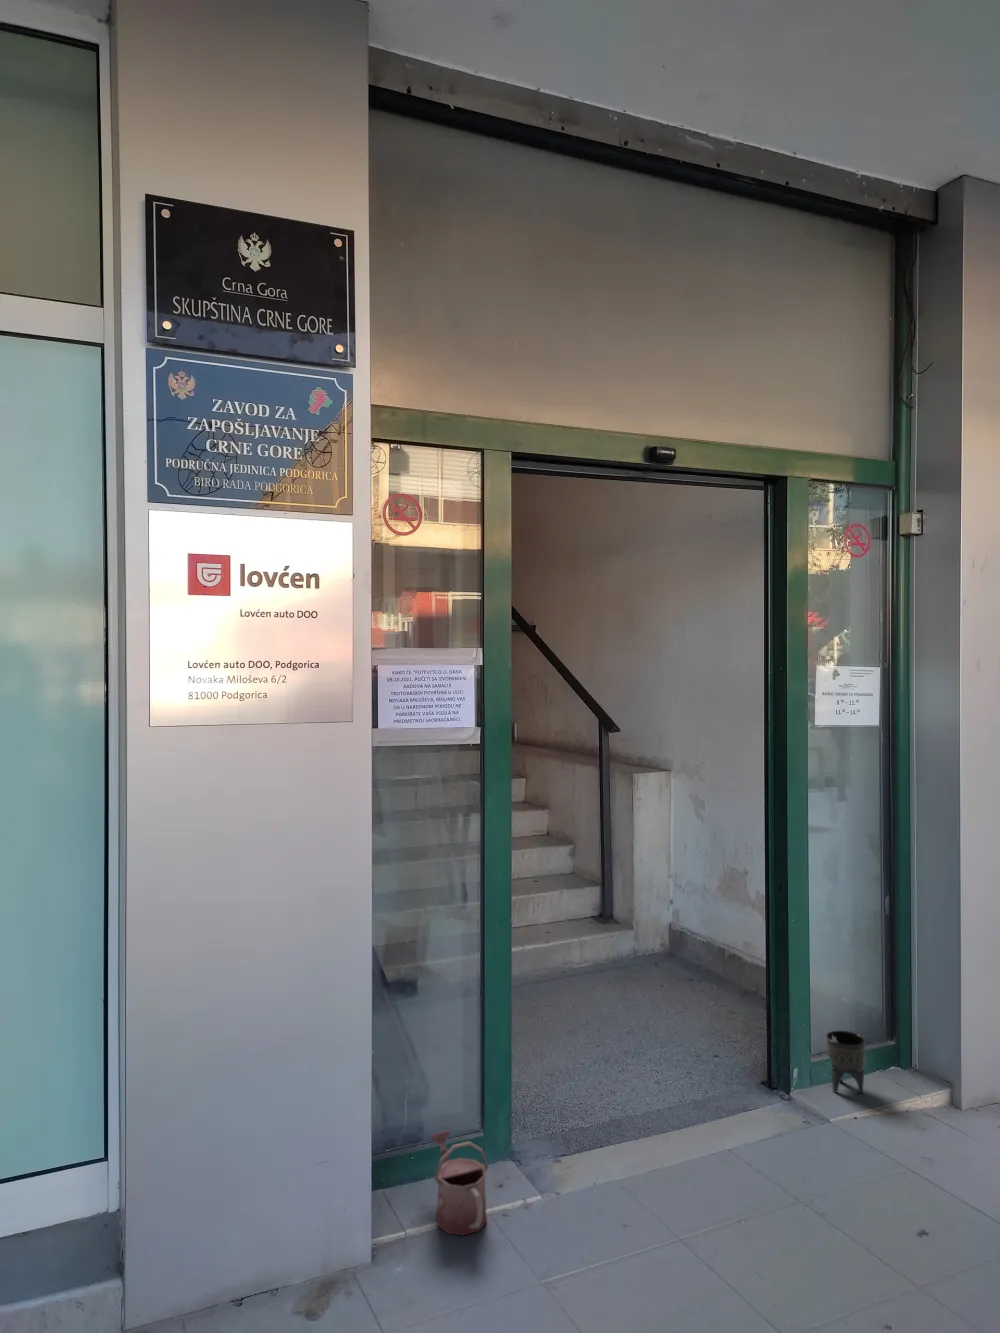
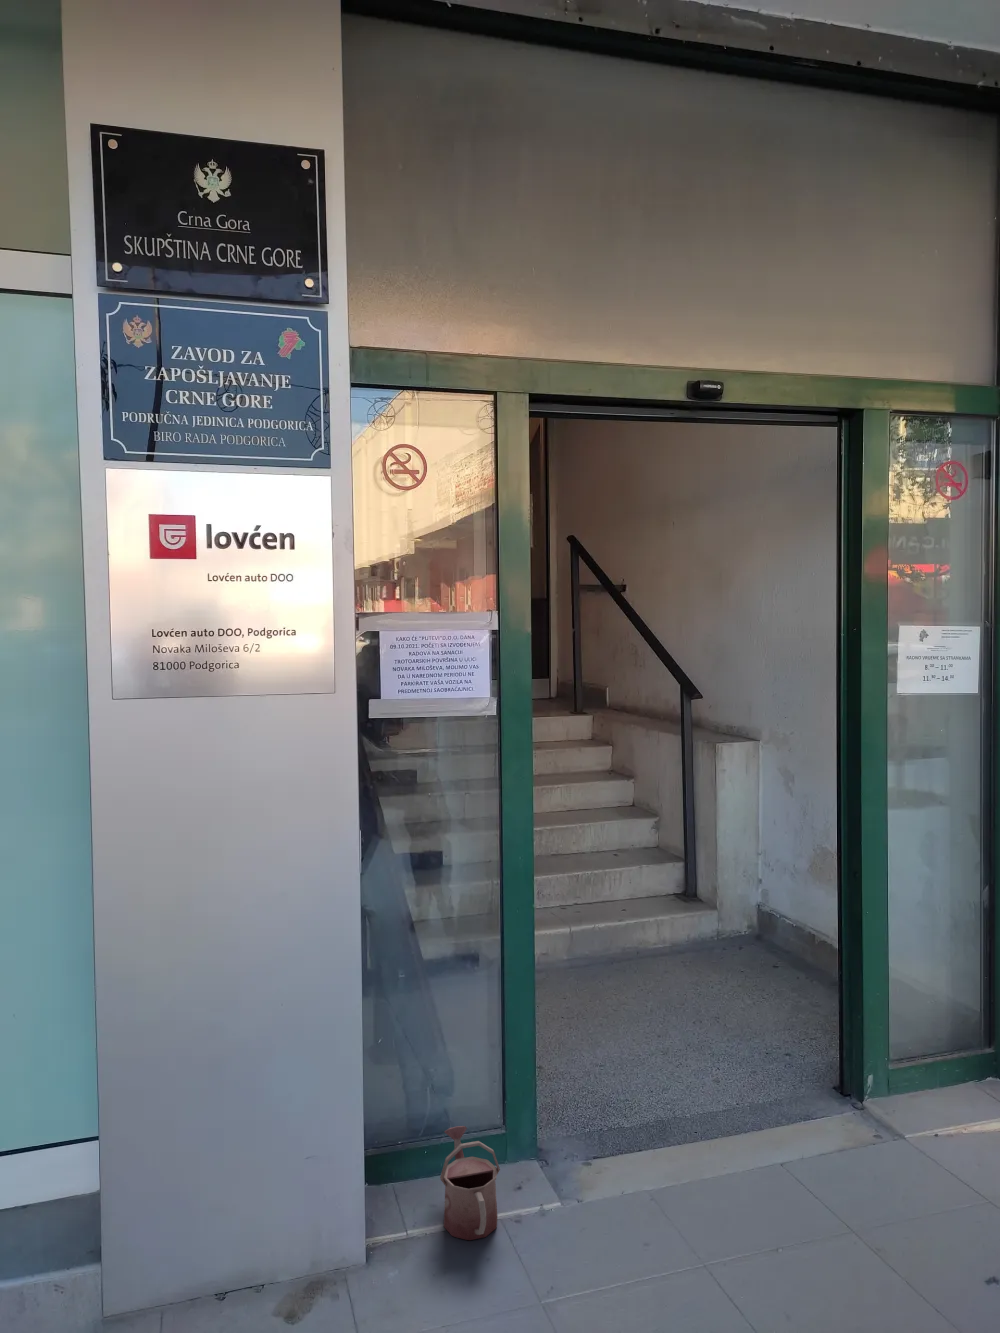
planter: present [826,1031,865,1093] -> none [908,1038,955,1110]

